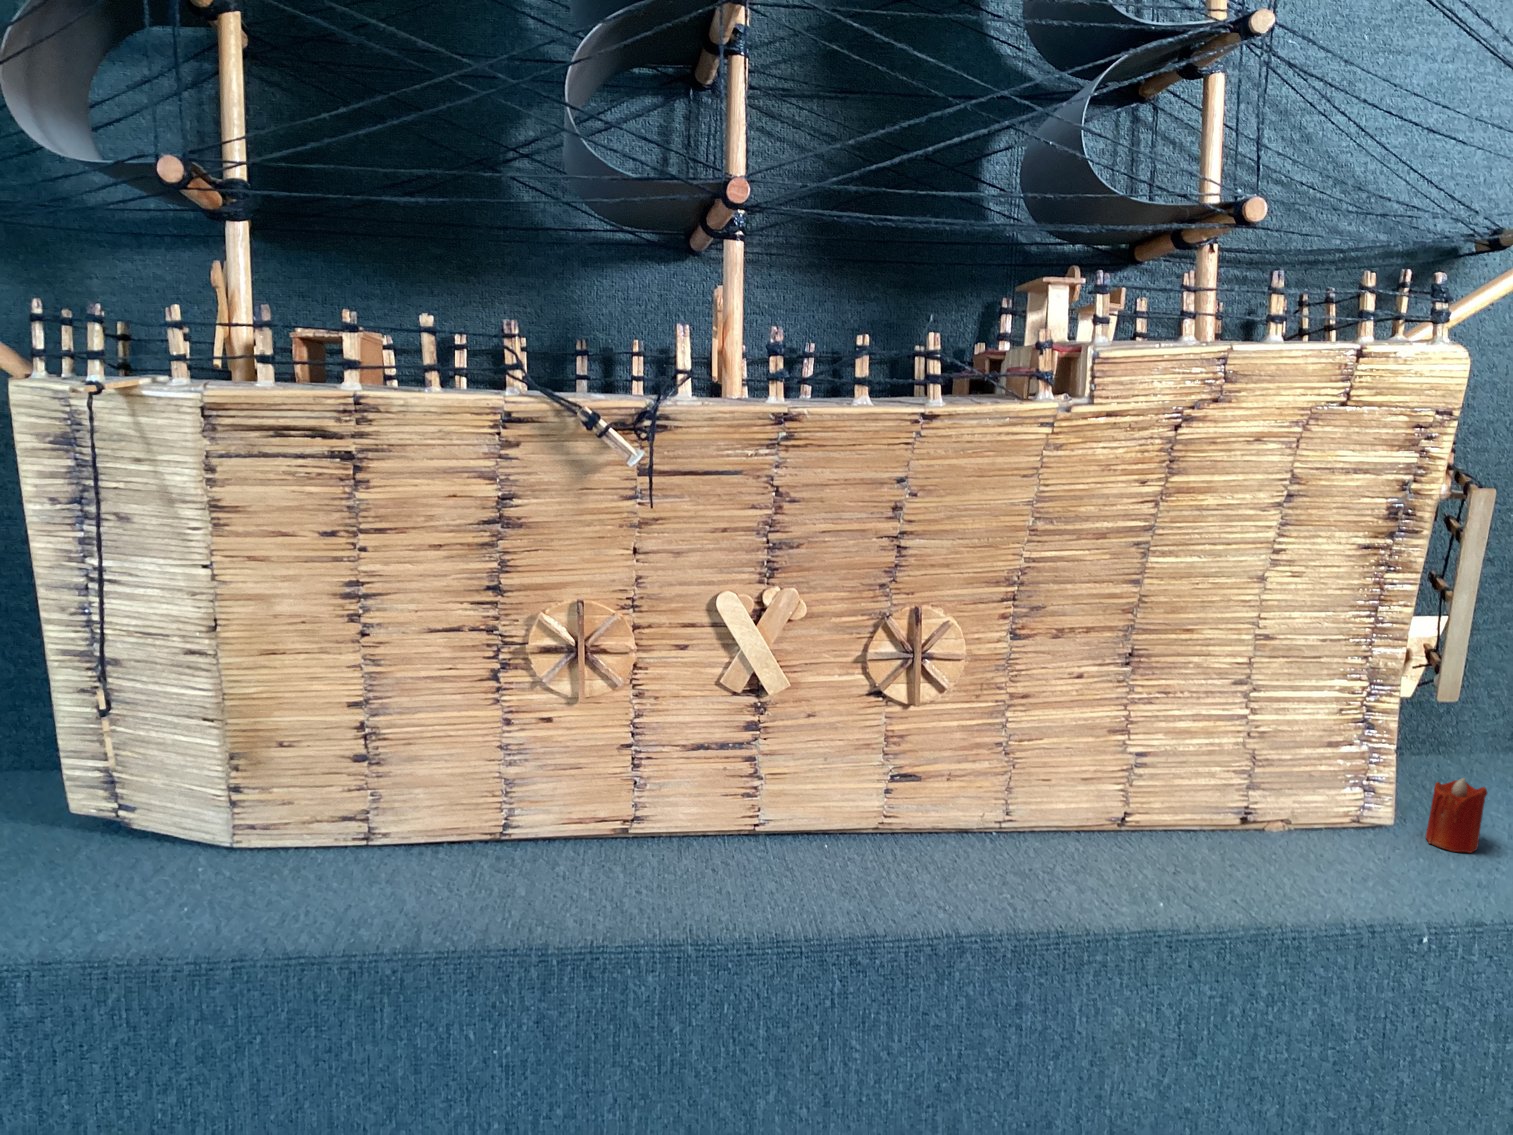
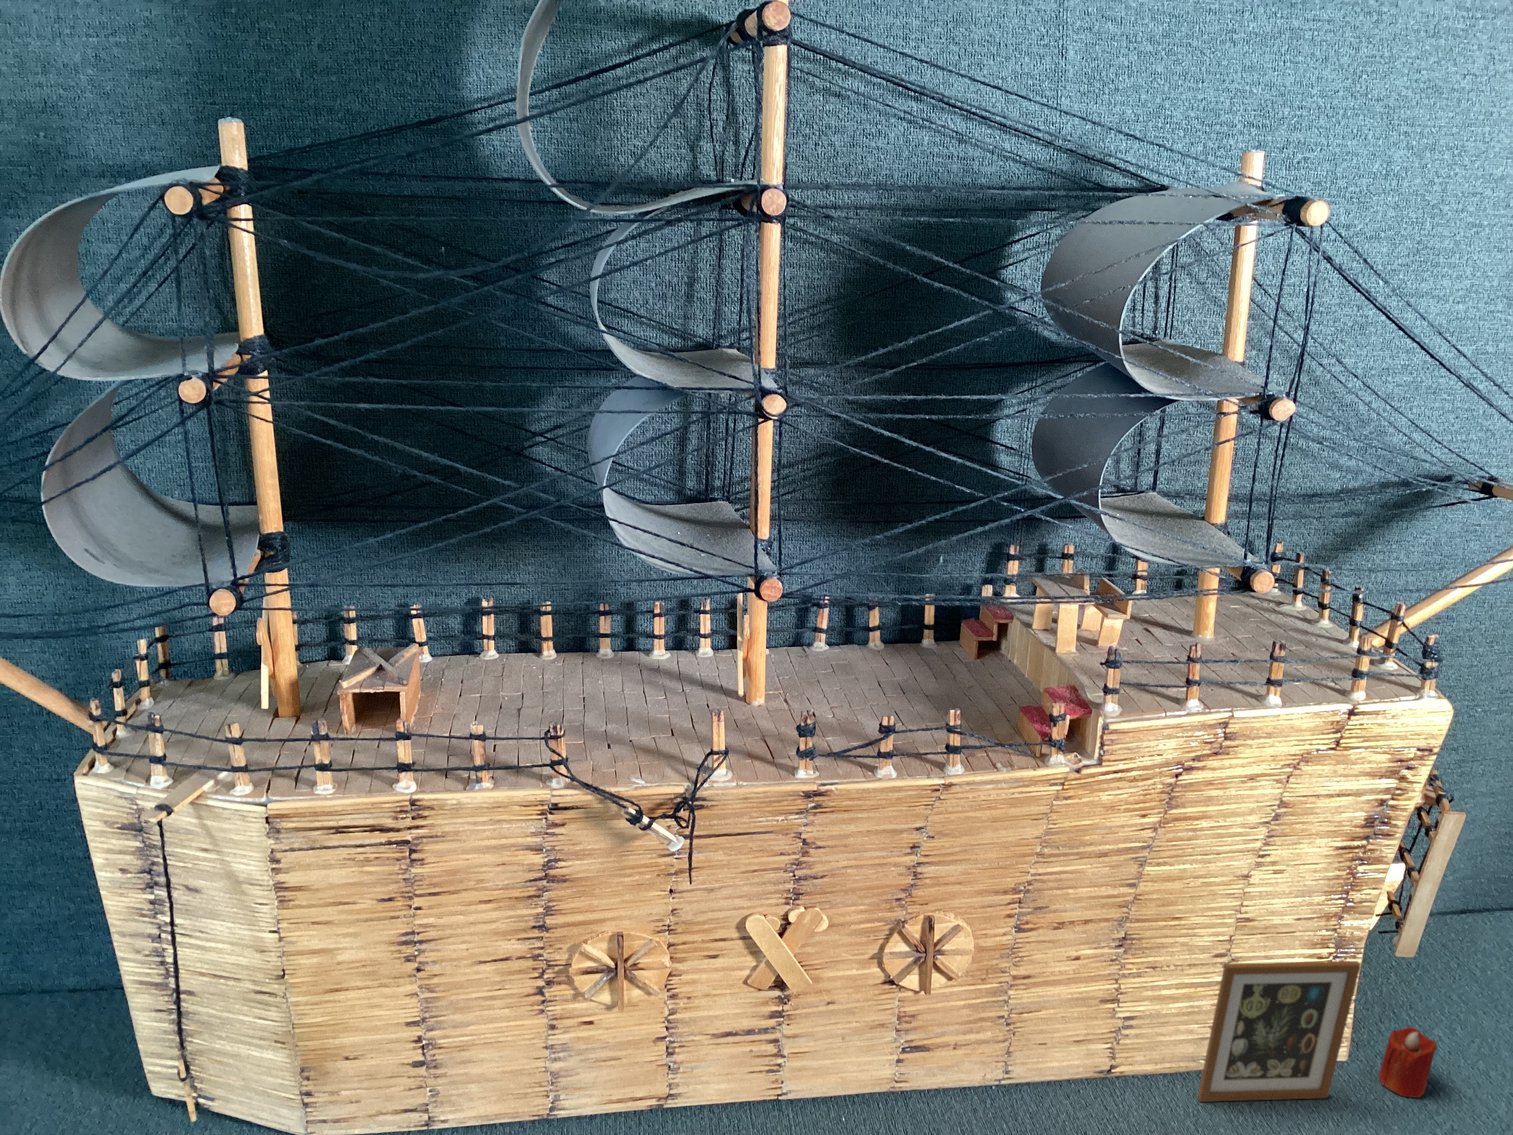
picture frame: none [1222,676,1394,851] -> present [1198,961,1360,1102]

